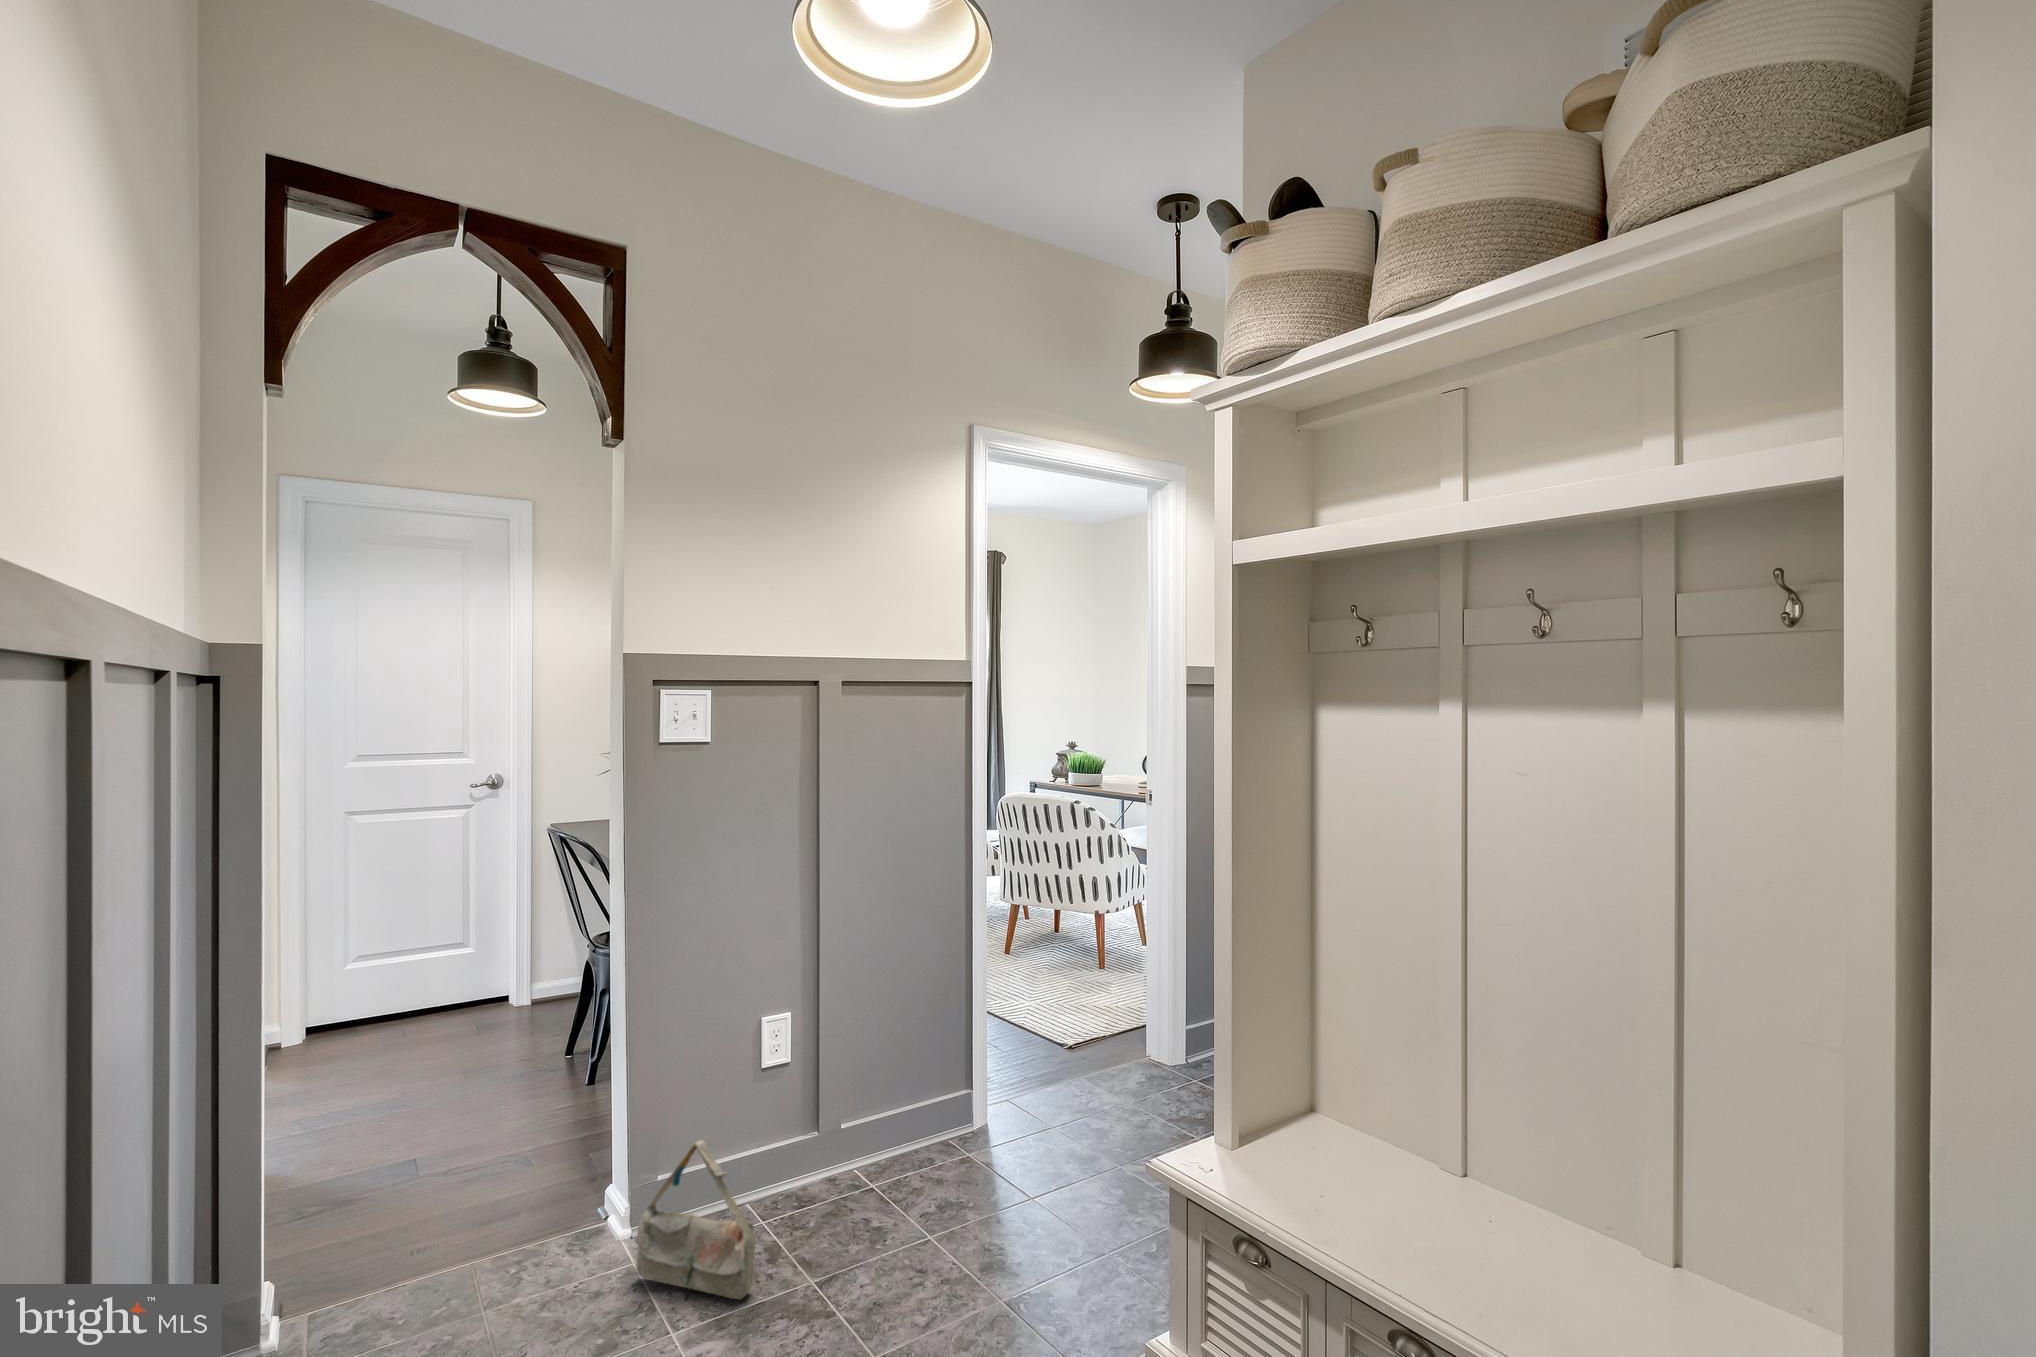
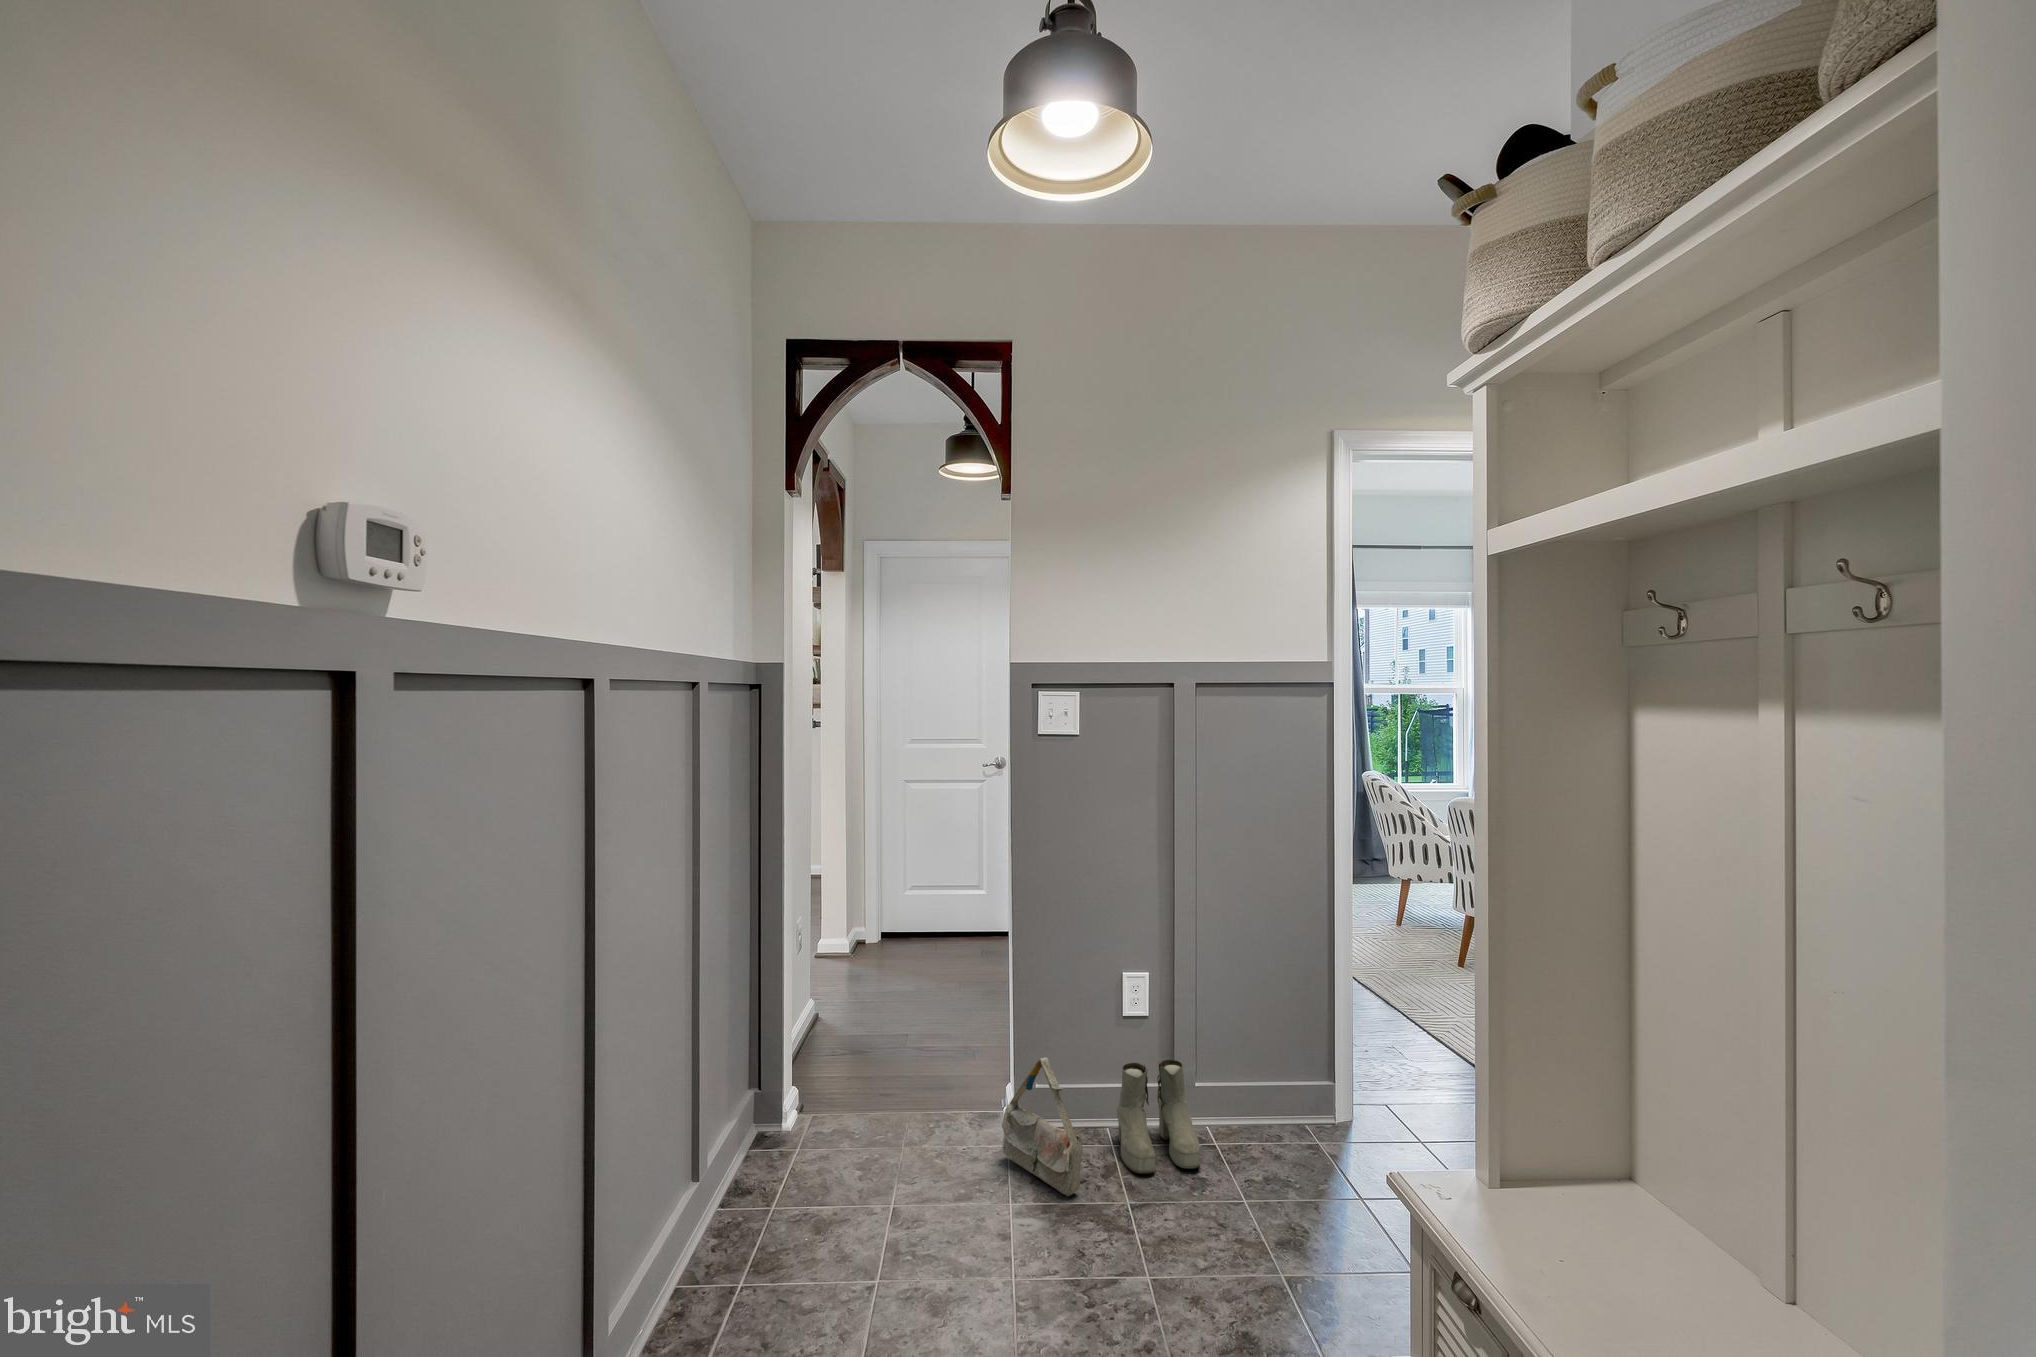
boots: none [764,1106,869,1246] -> present [1117,1060,1200,1174]

